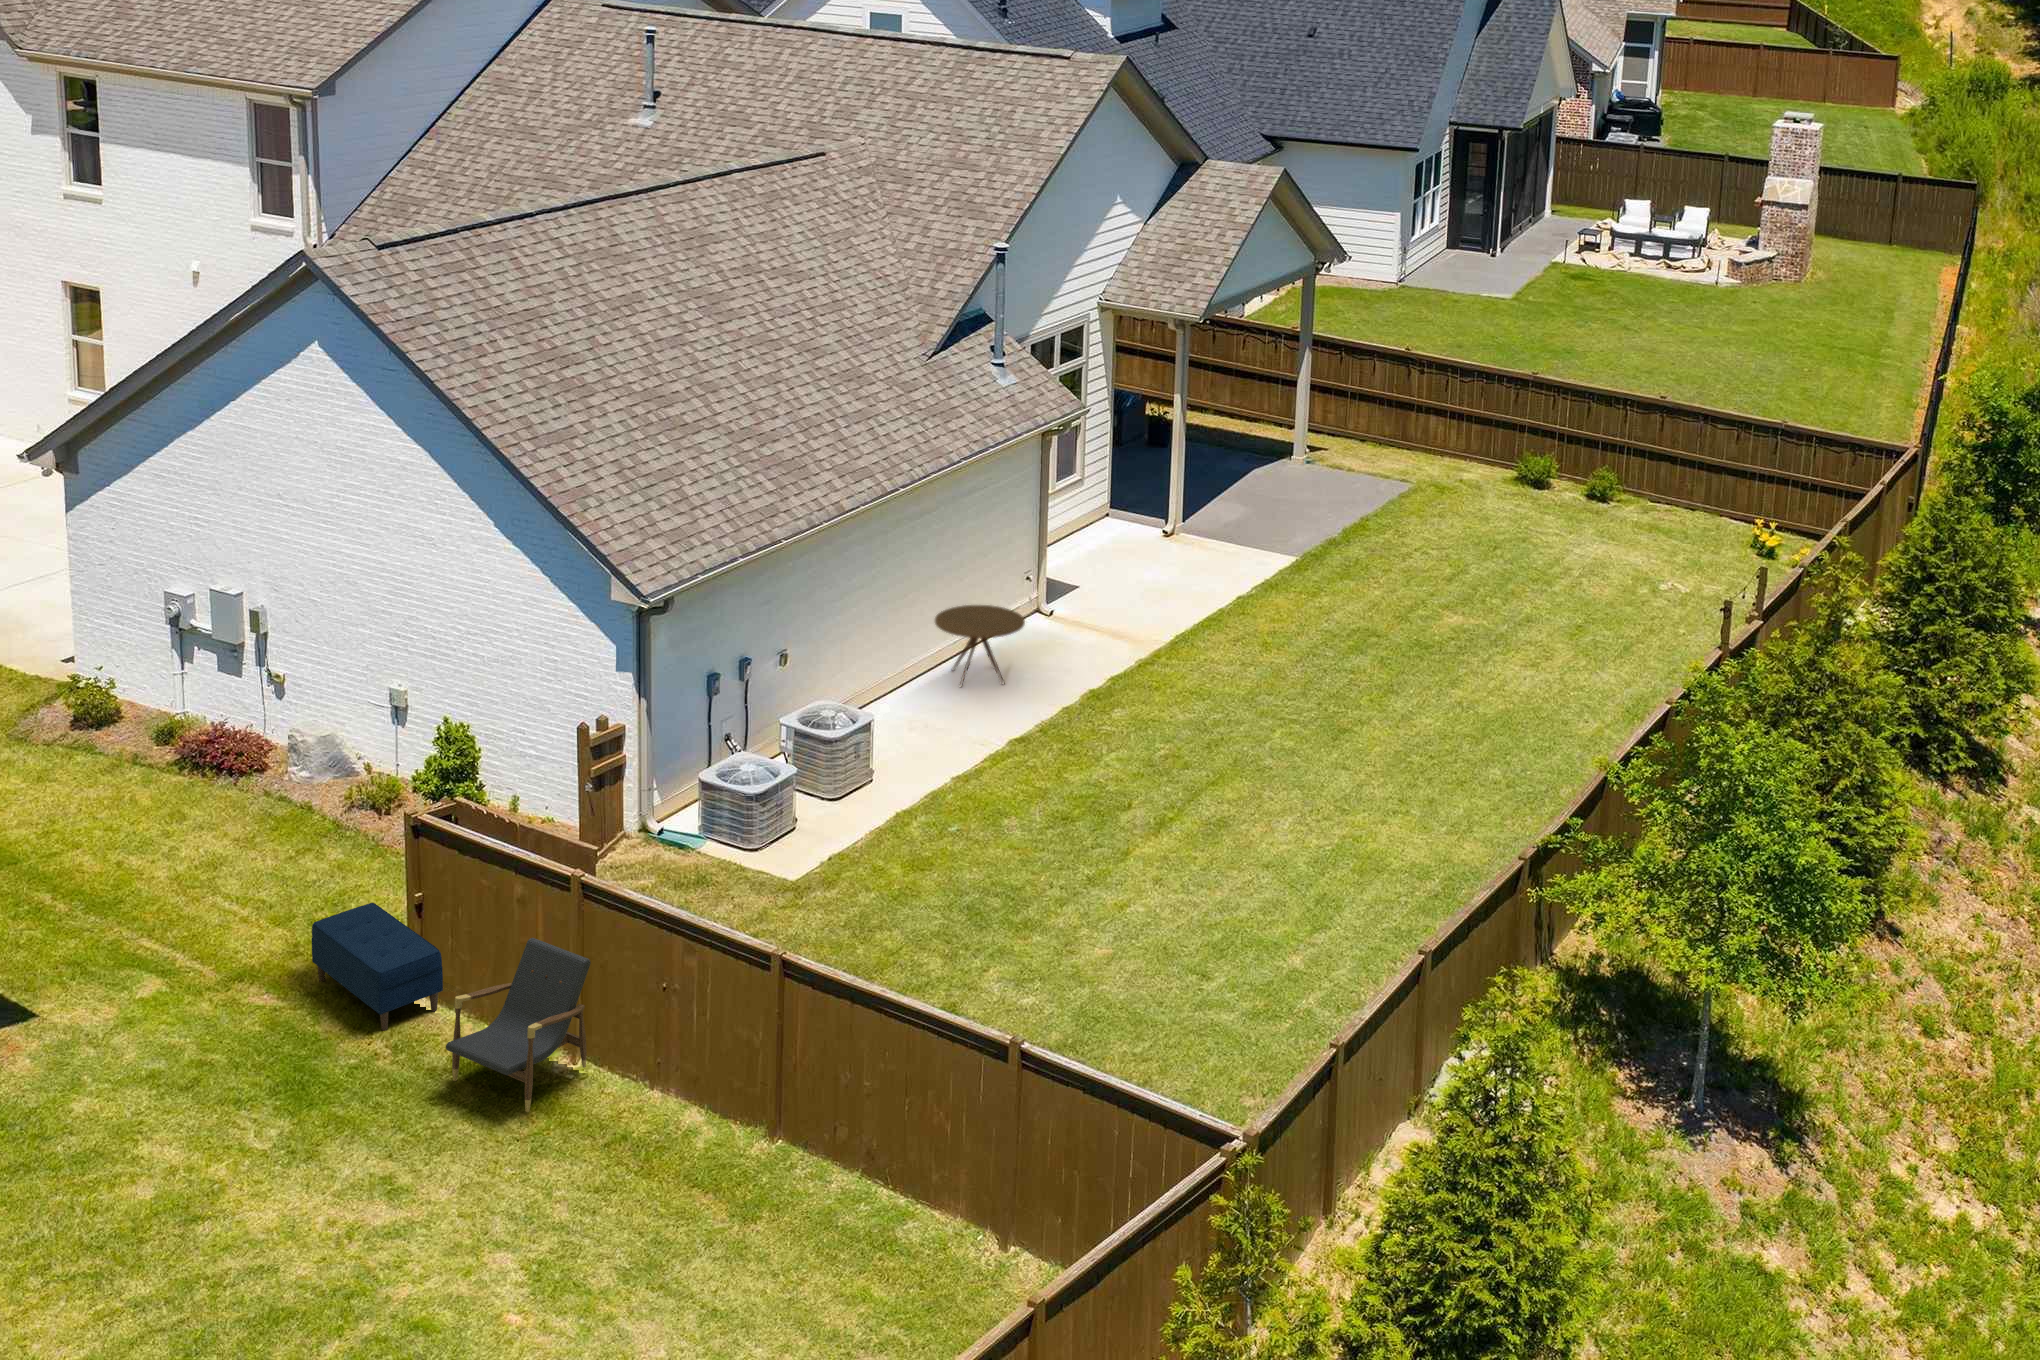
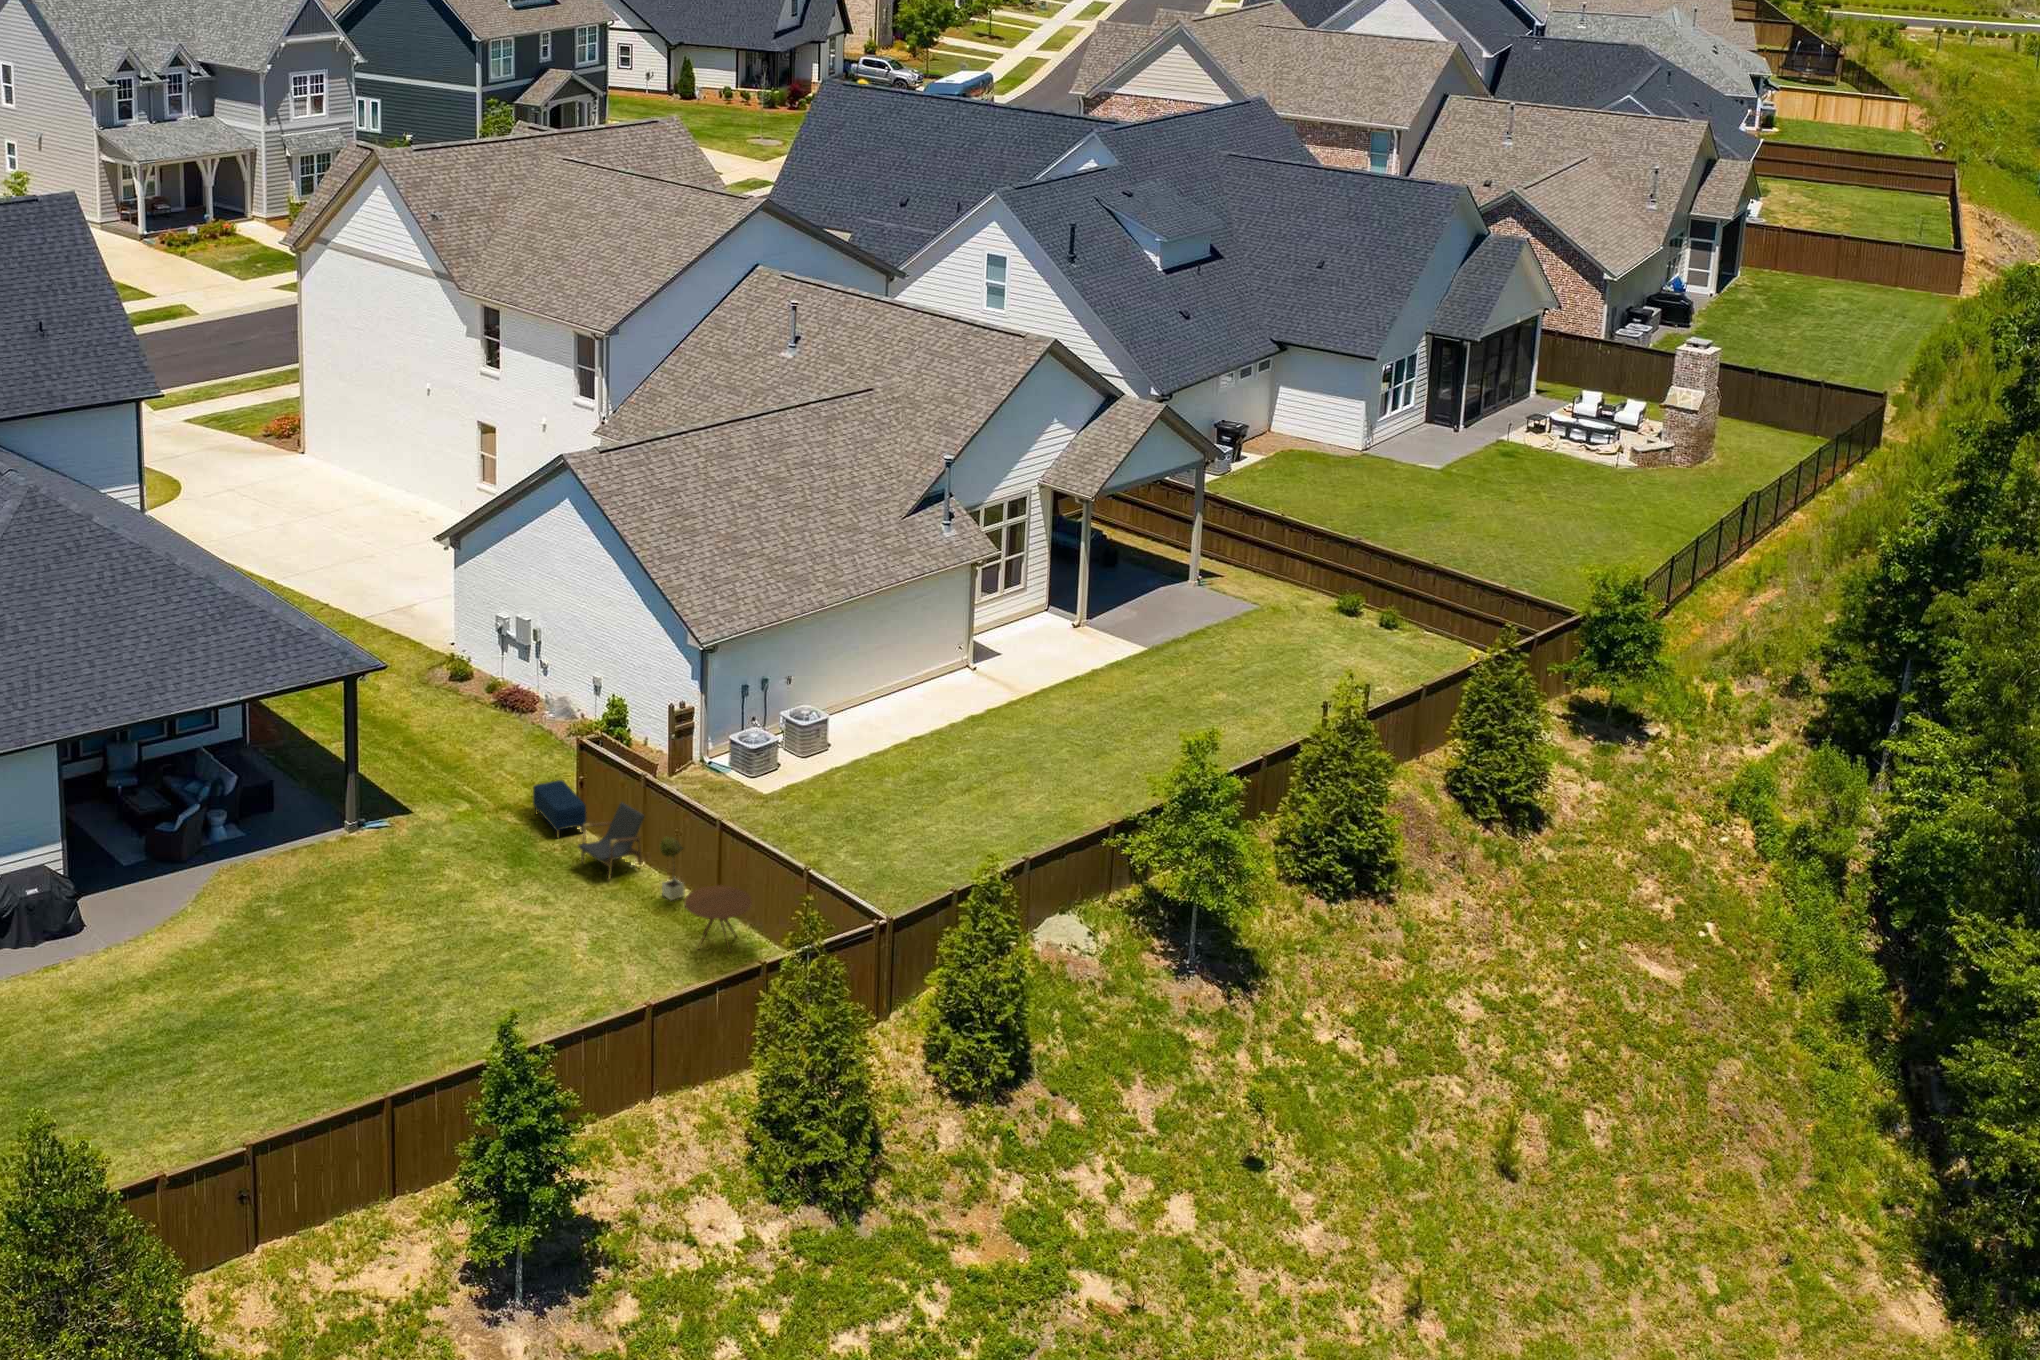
round table: present [935,605,1025,686] -> present [684,885,752,952]
potted tree: none [645,1002,703,1136] -> present [660,837,684,900]

